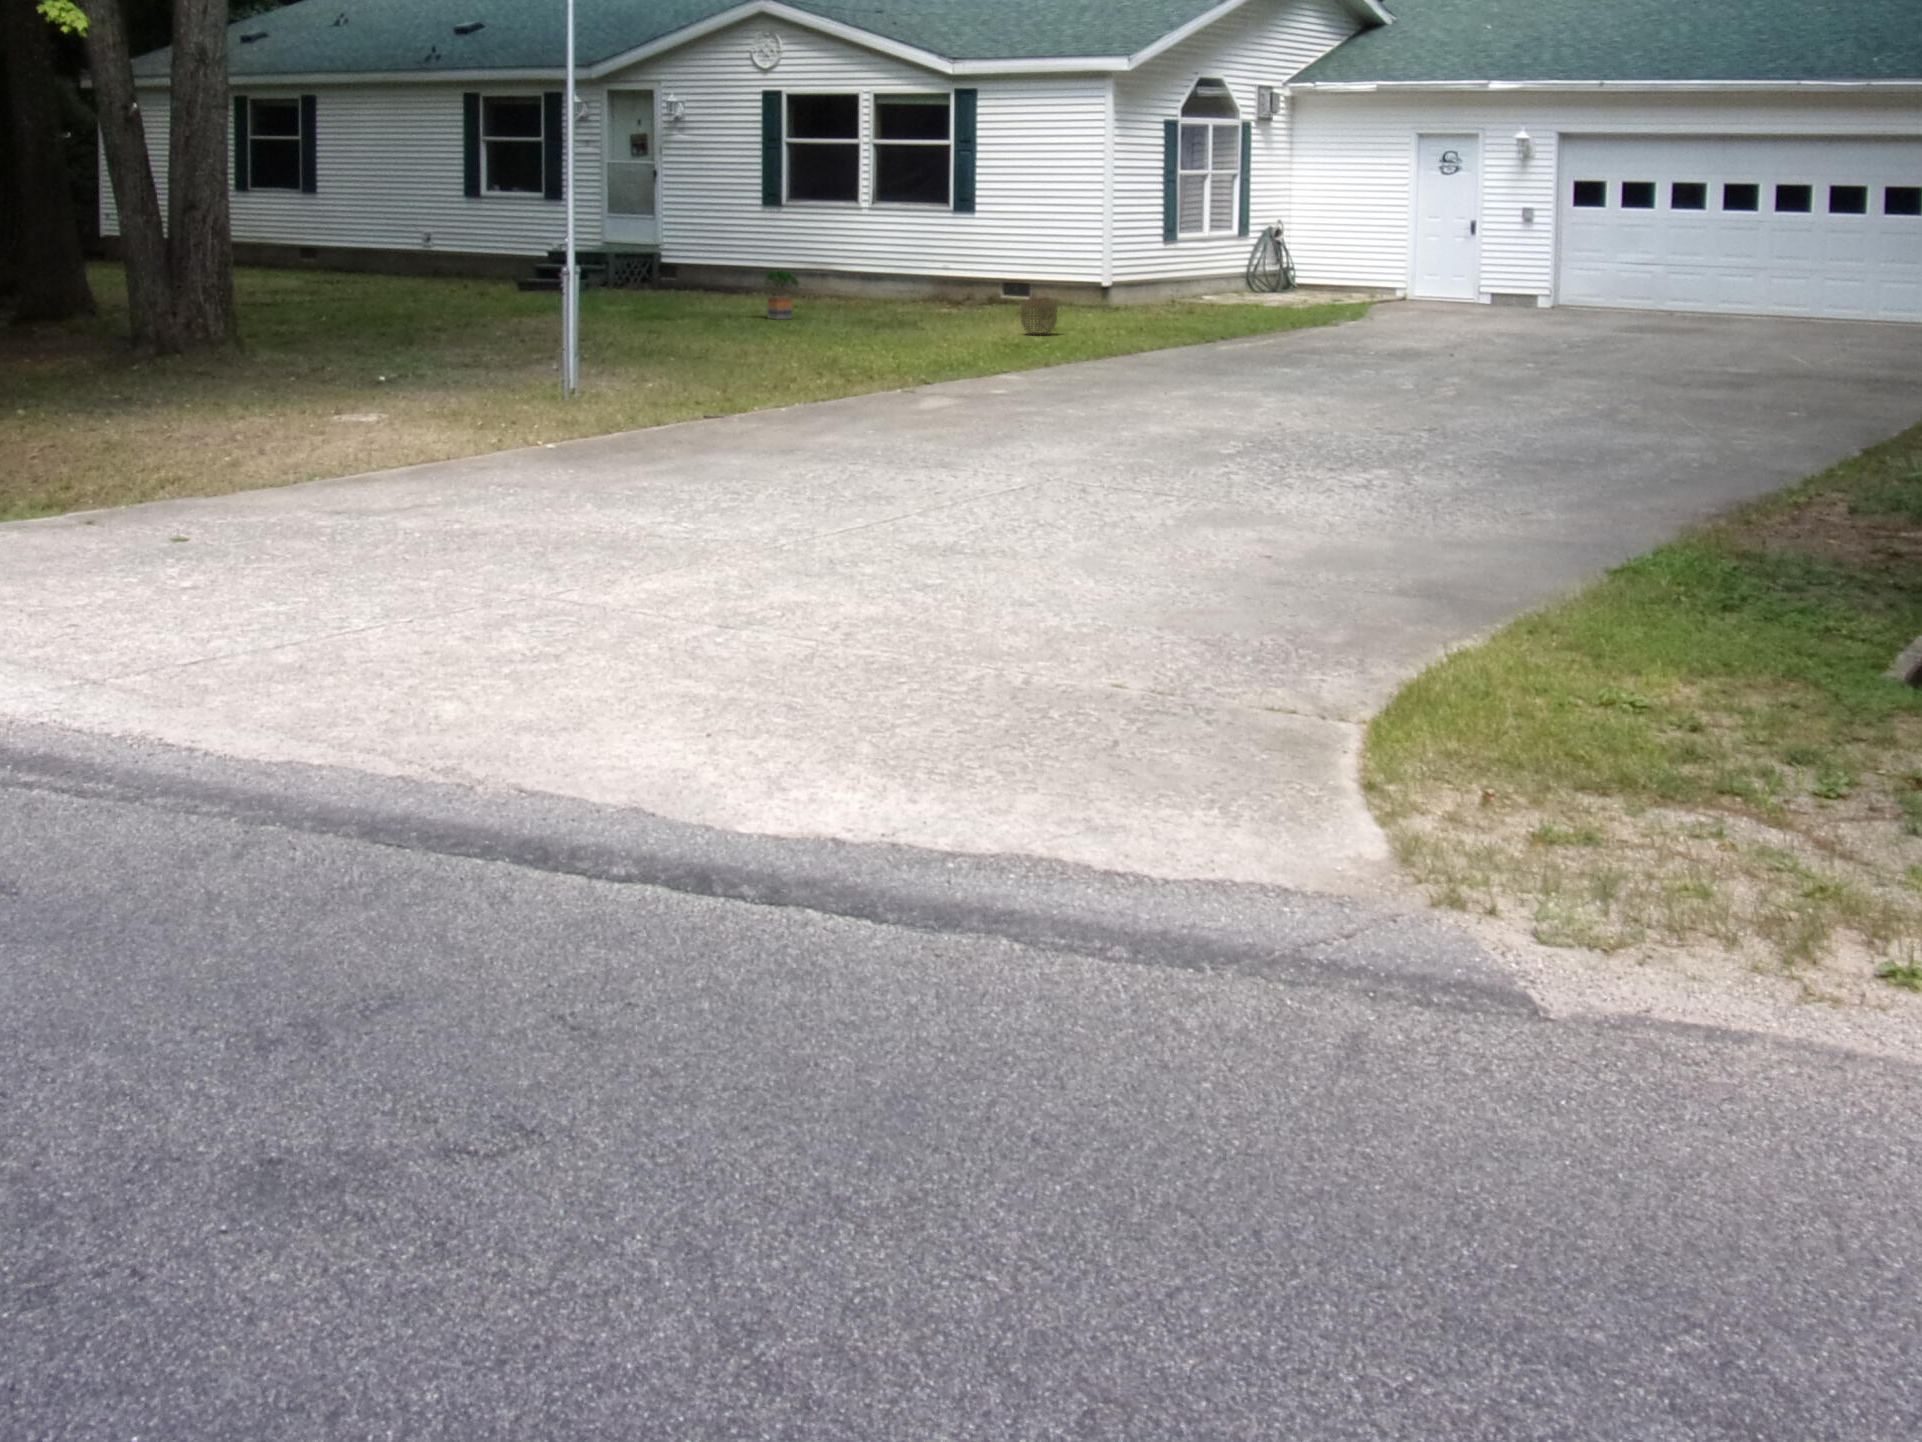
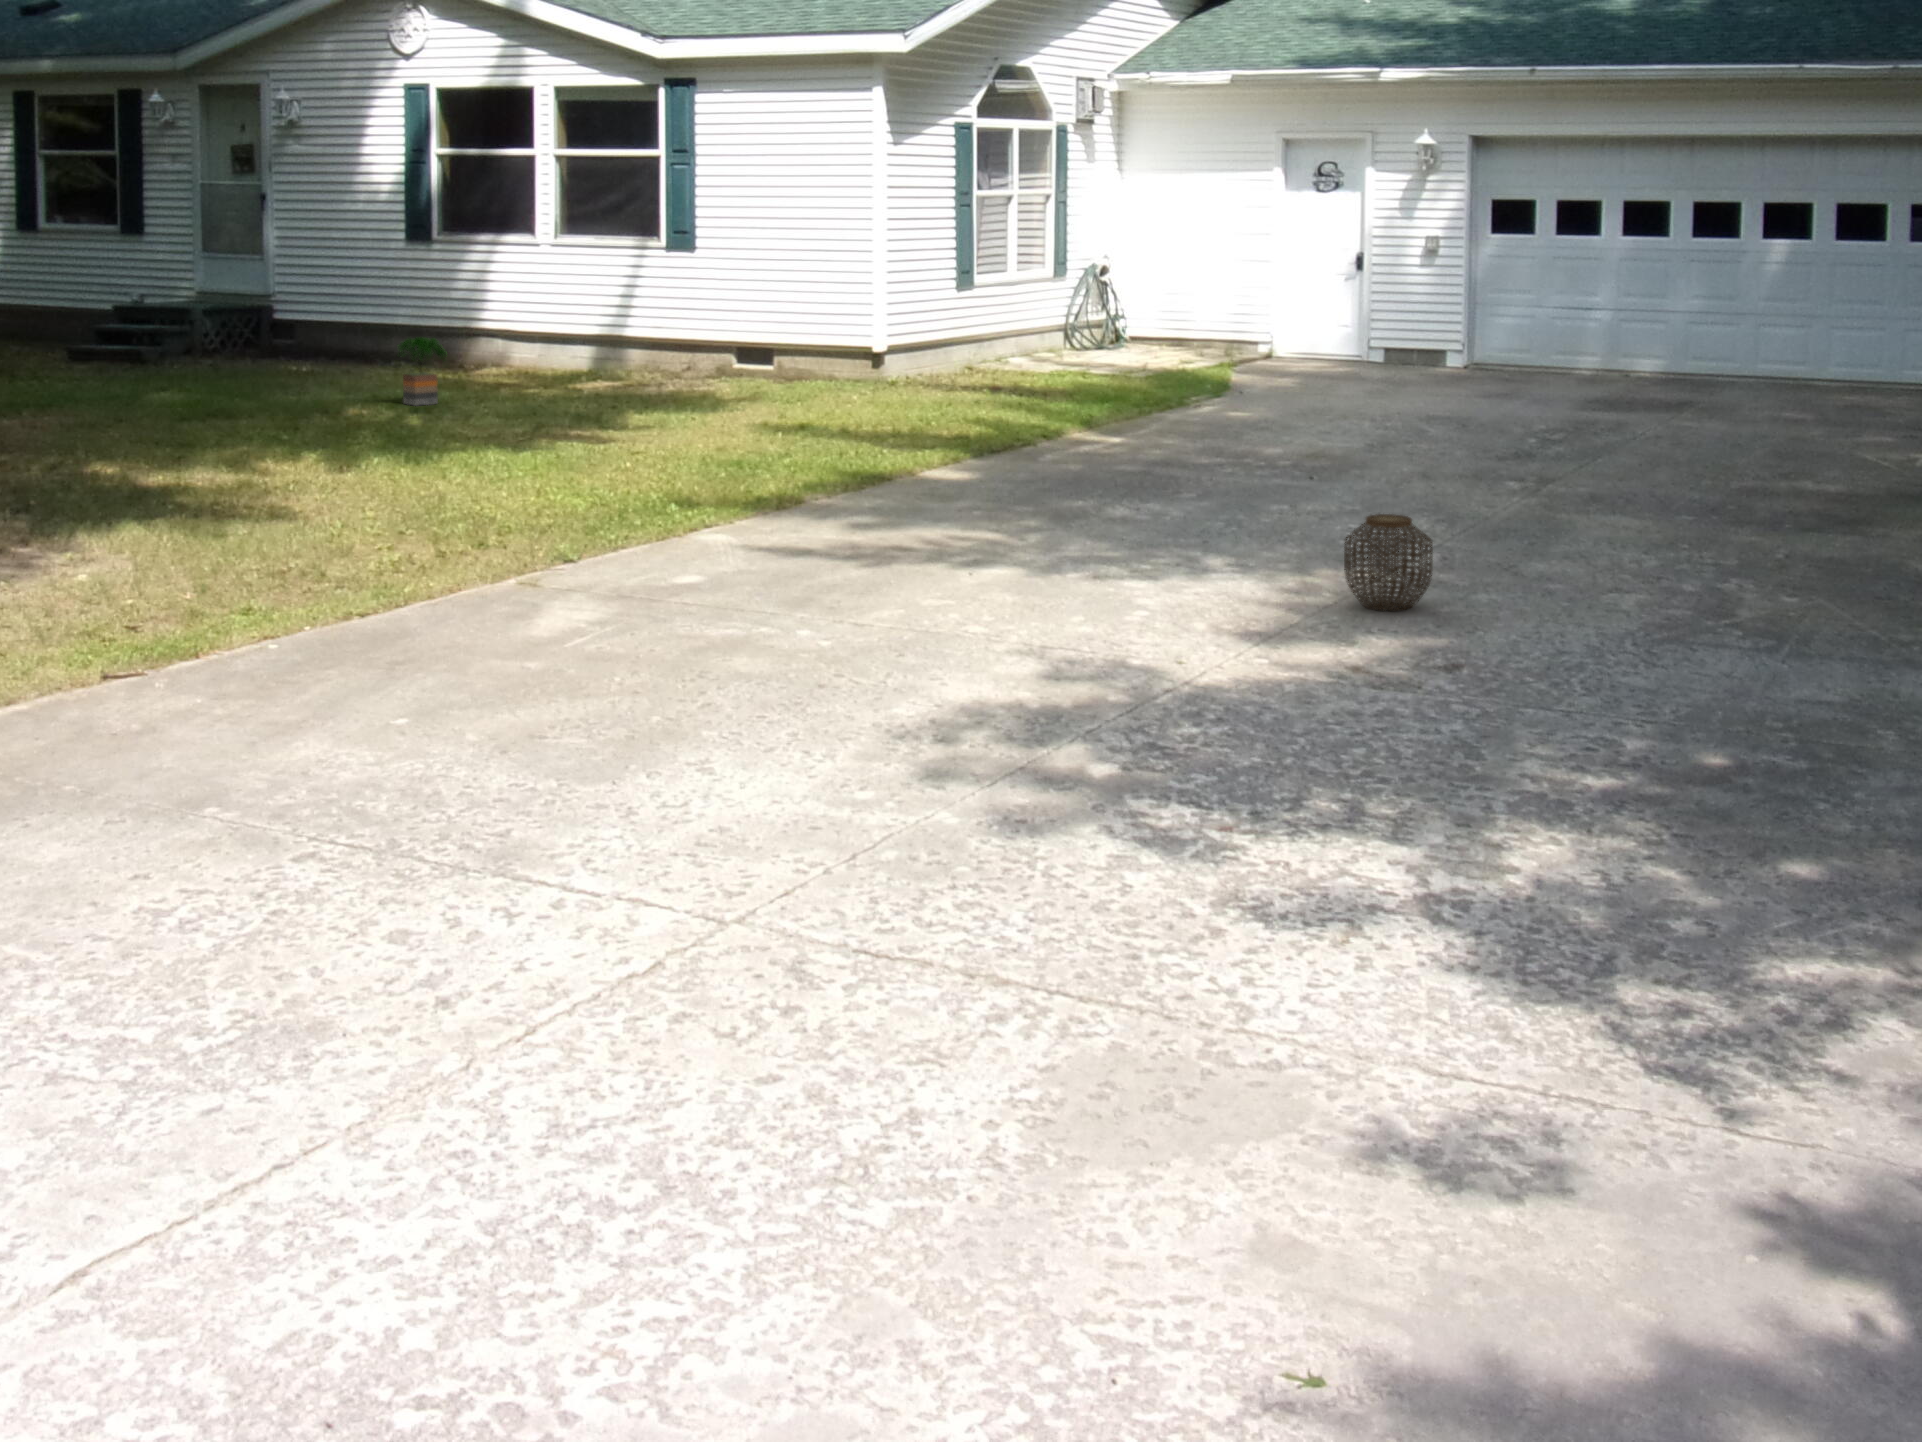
woven basket: present [1021,296,1057,335] -> present [1344,514,1433,611]

